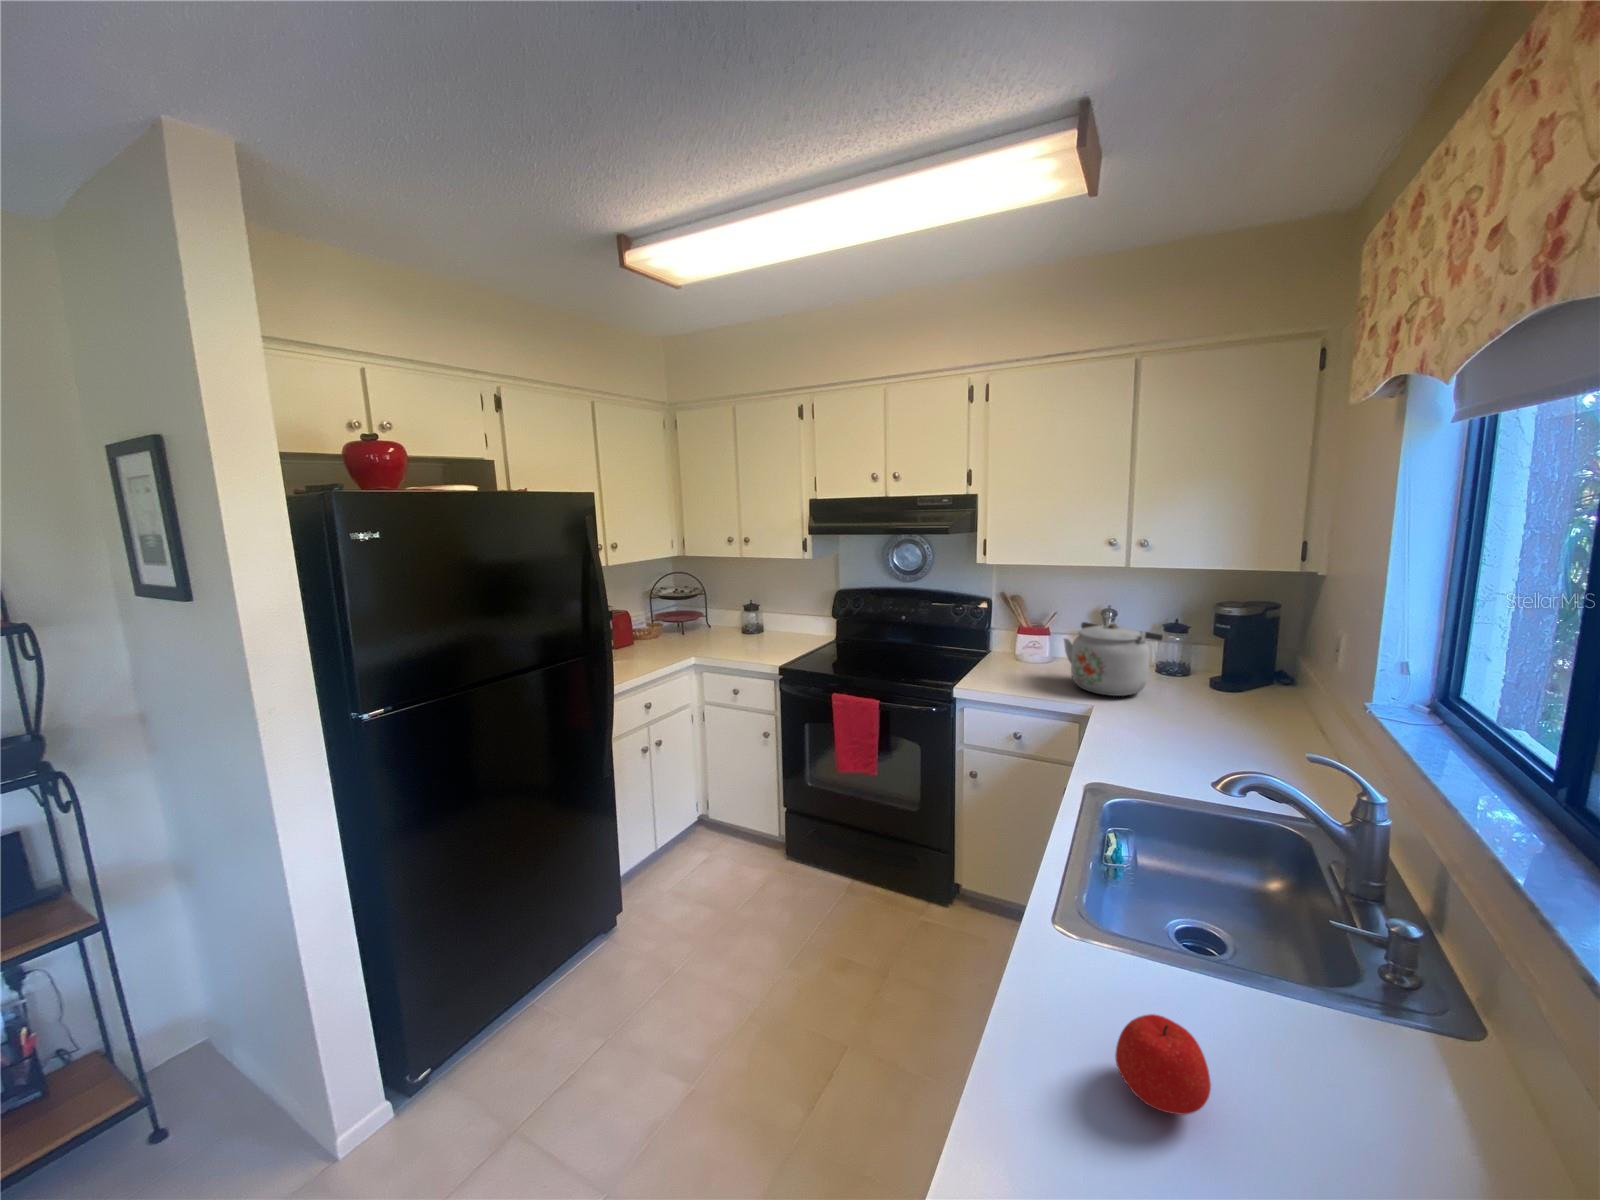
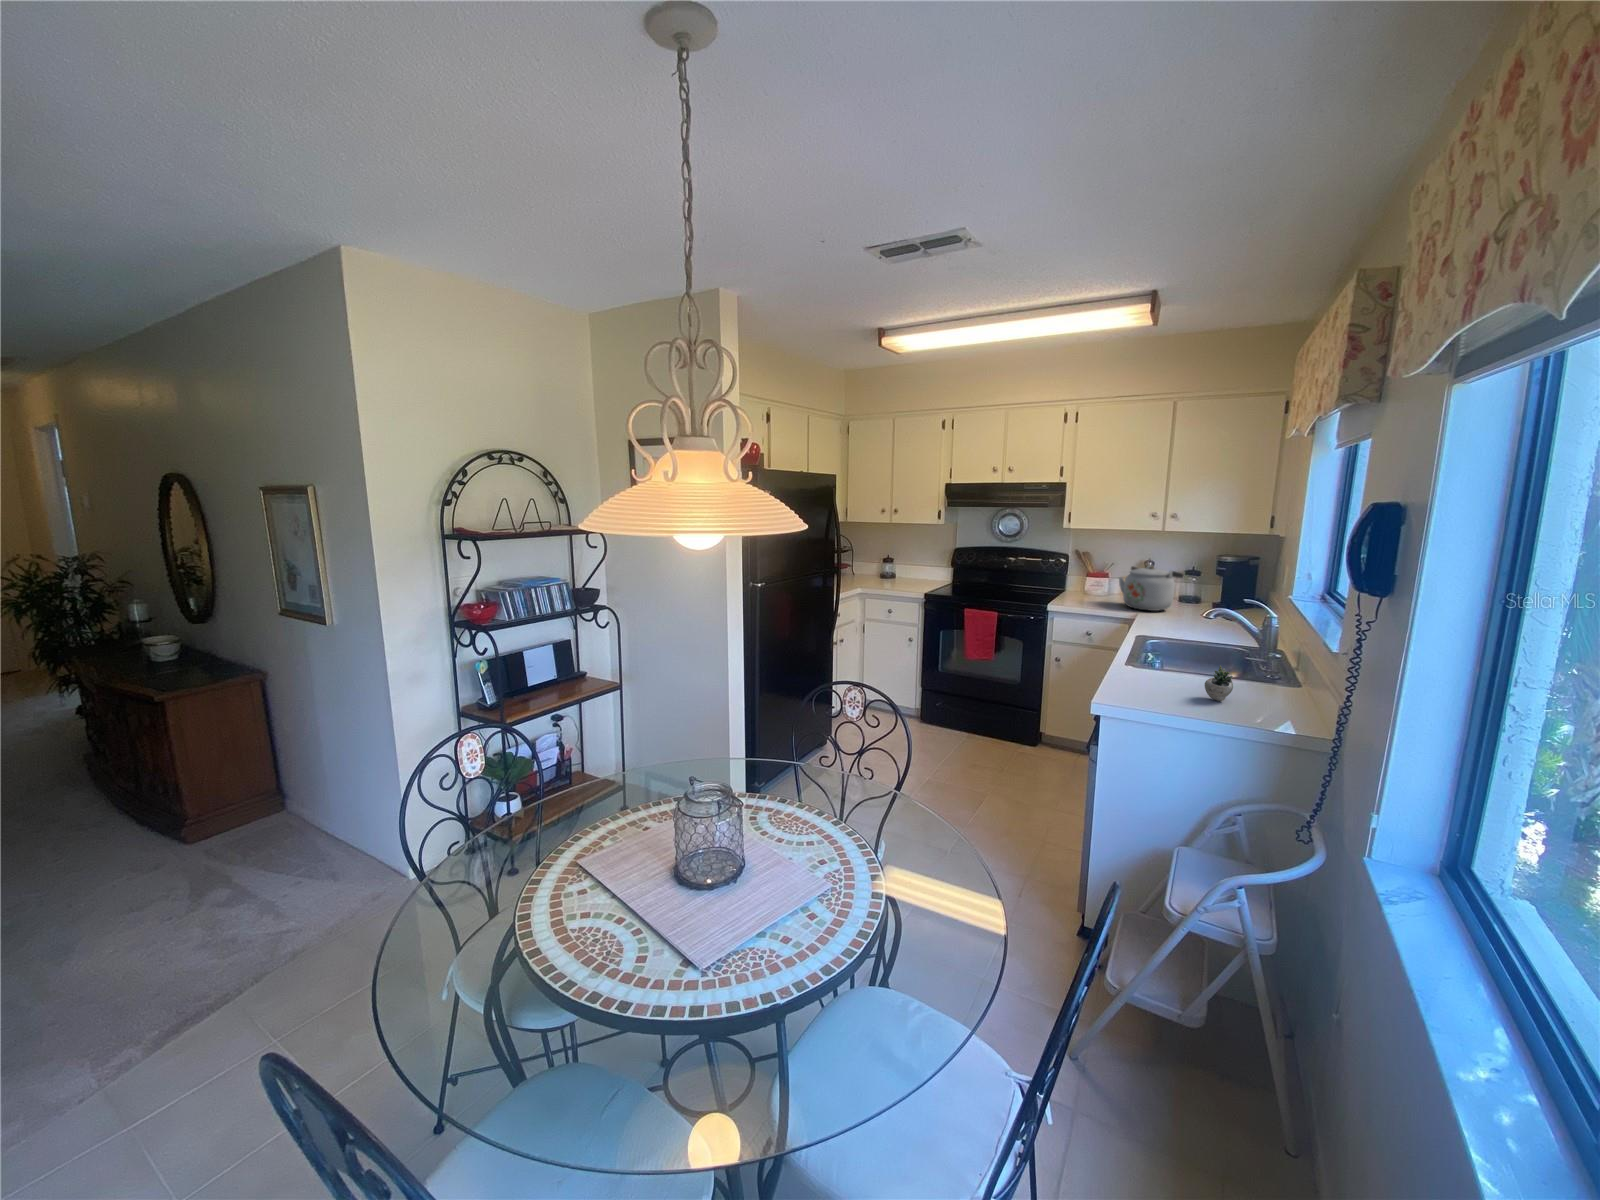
succulent plant: none [1250,1008,1431,1106] -> present [1205,665,1266,701]
apple: present [1115,1014,1211,1115] -> none [1154,670,1188,699]

